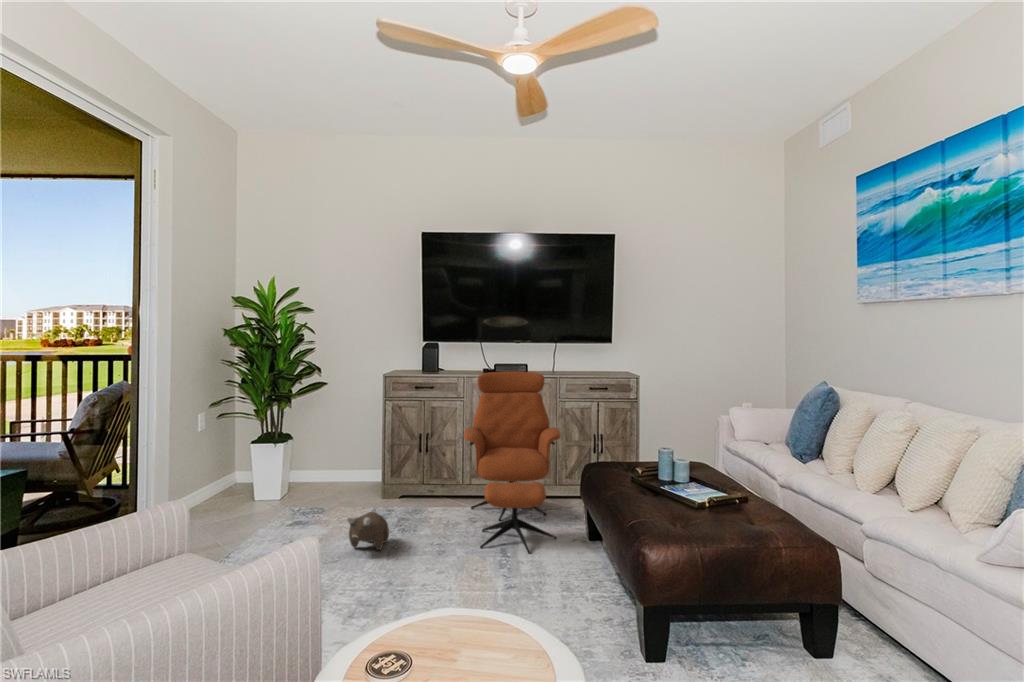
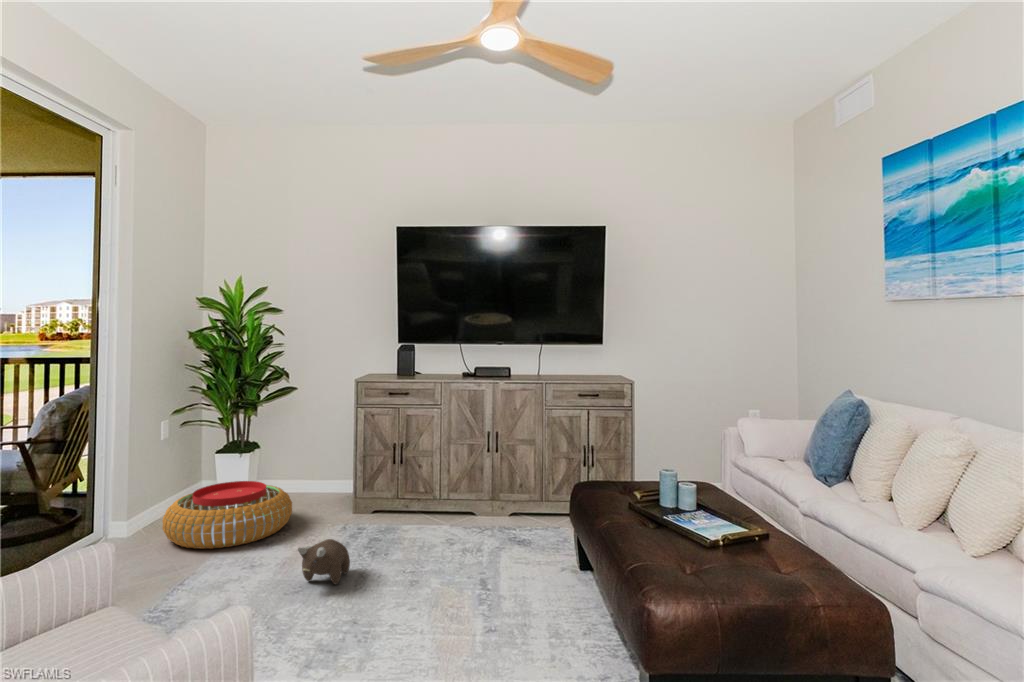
armchair: present [464,371,560,554] -> none [442,377,550,591]
pouf: none [215,466,328,524] -> present [162,481,292,549]

